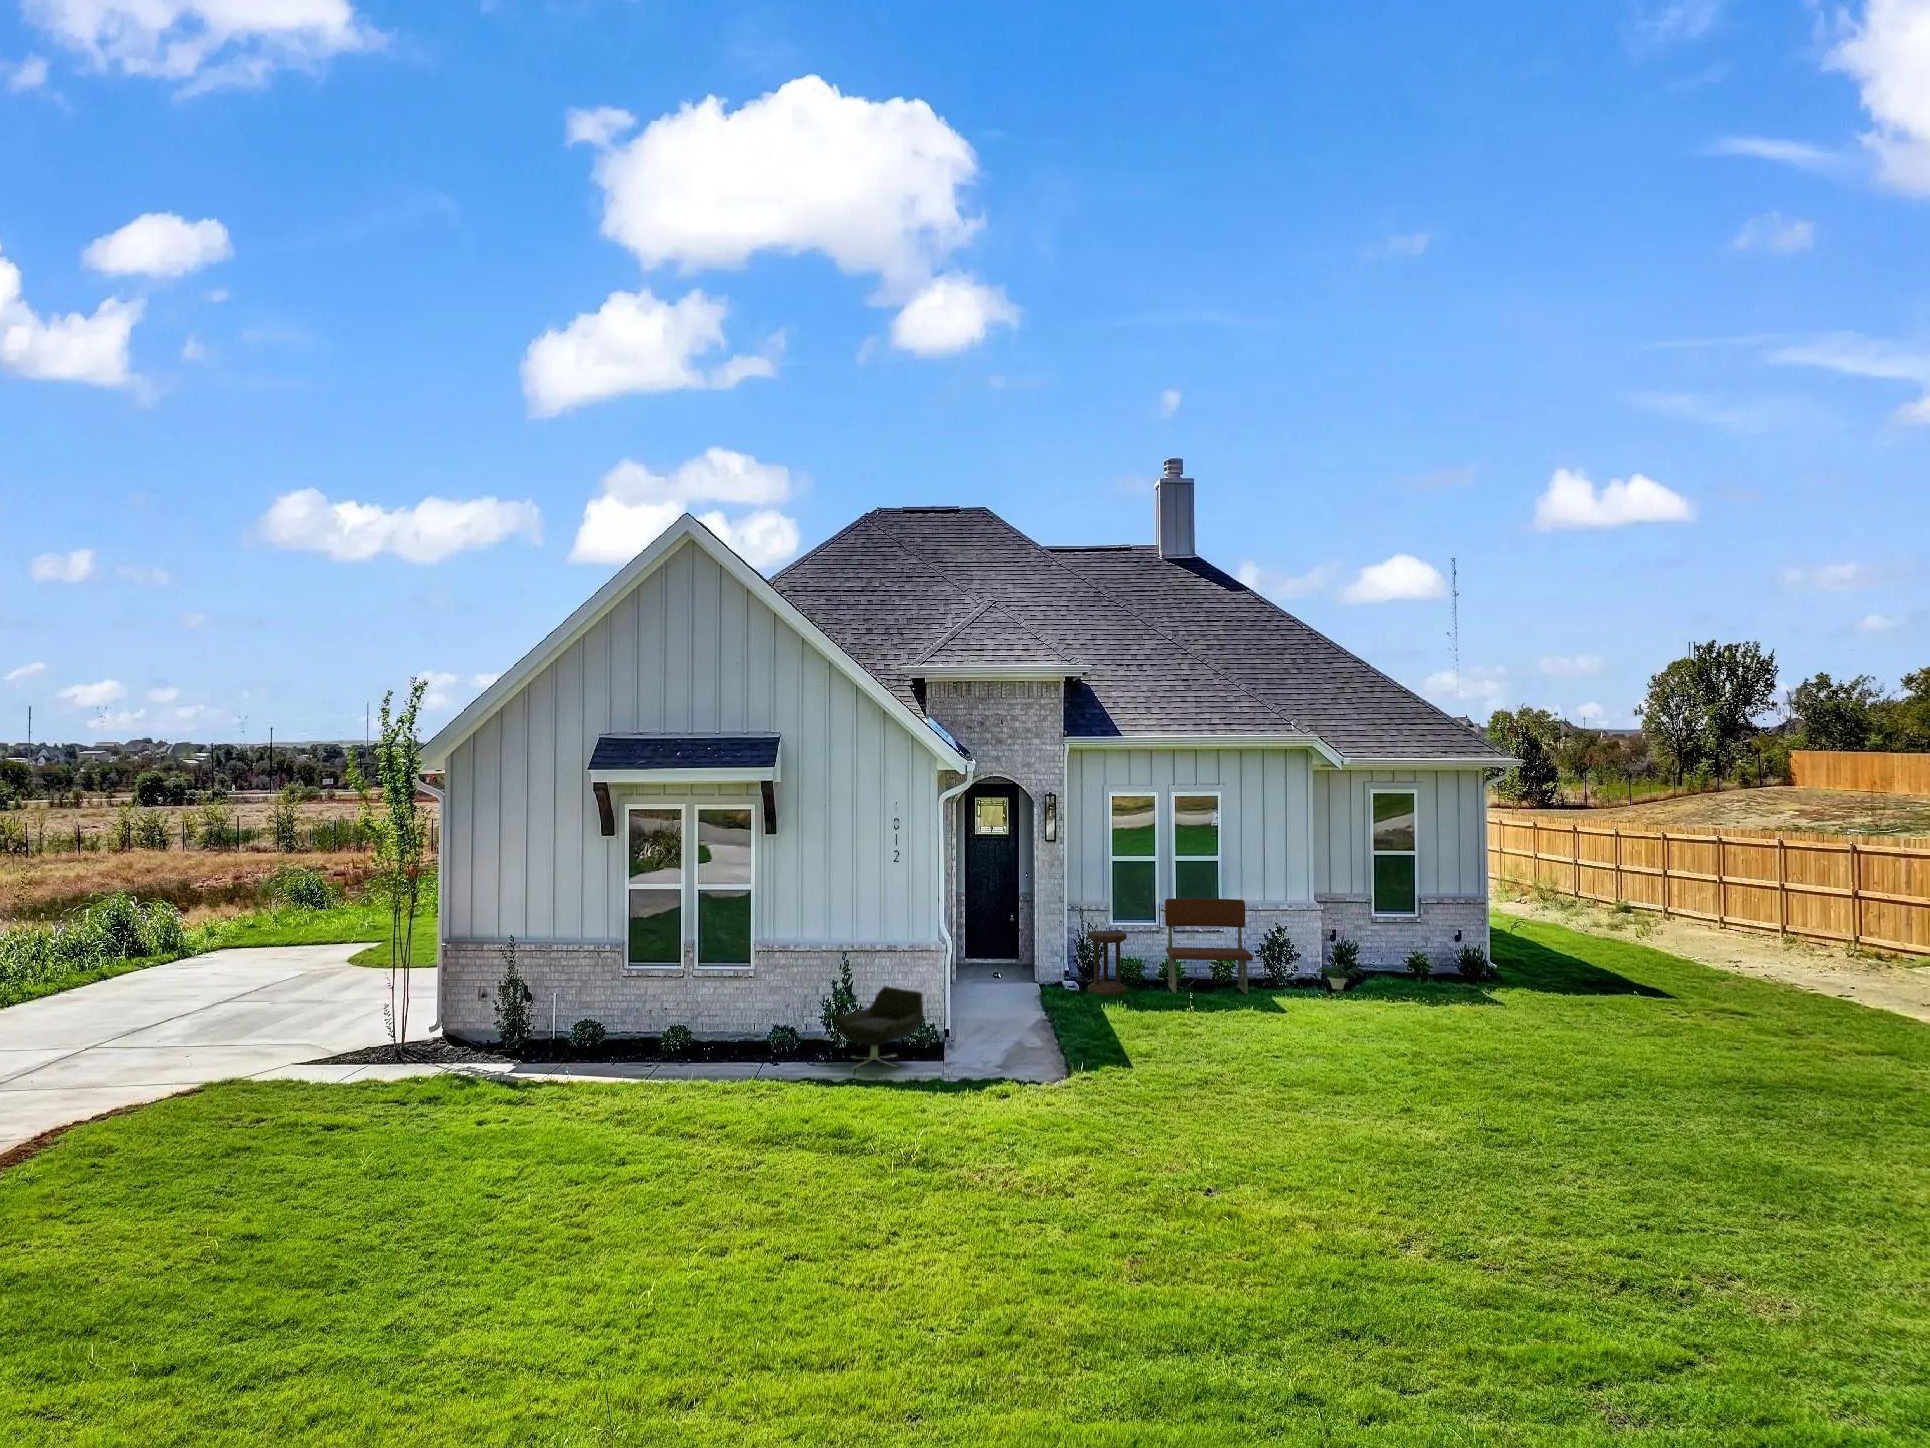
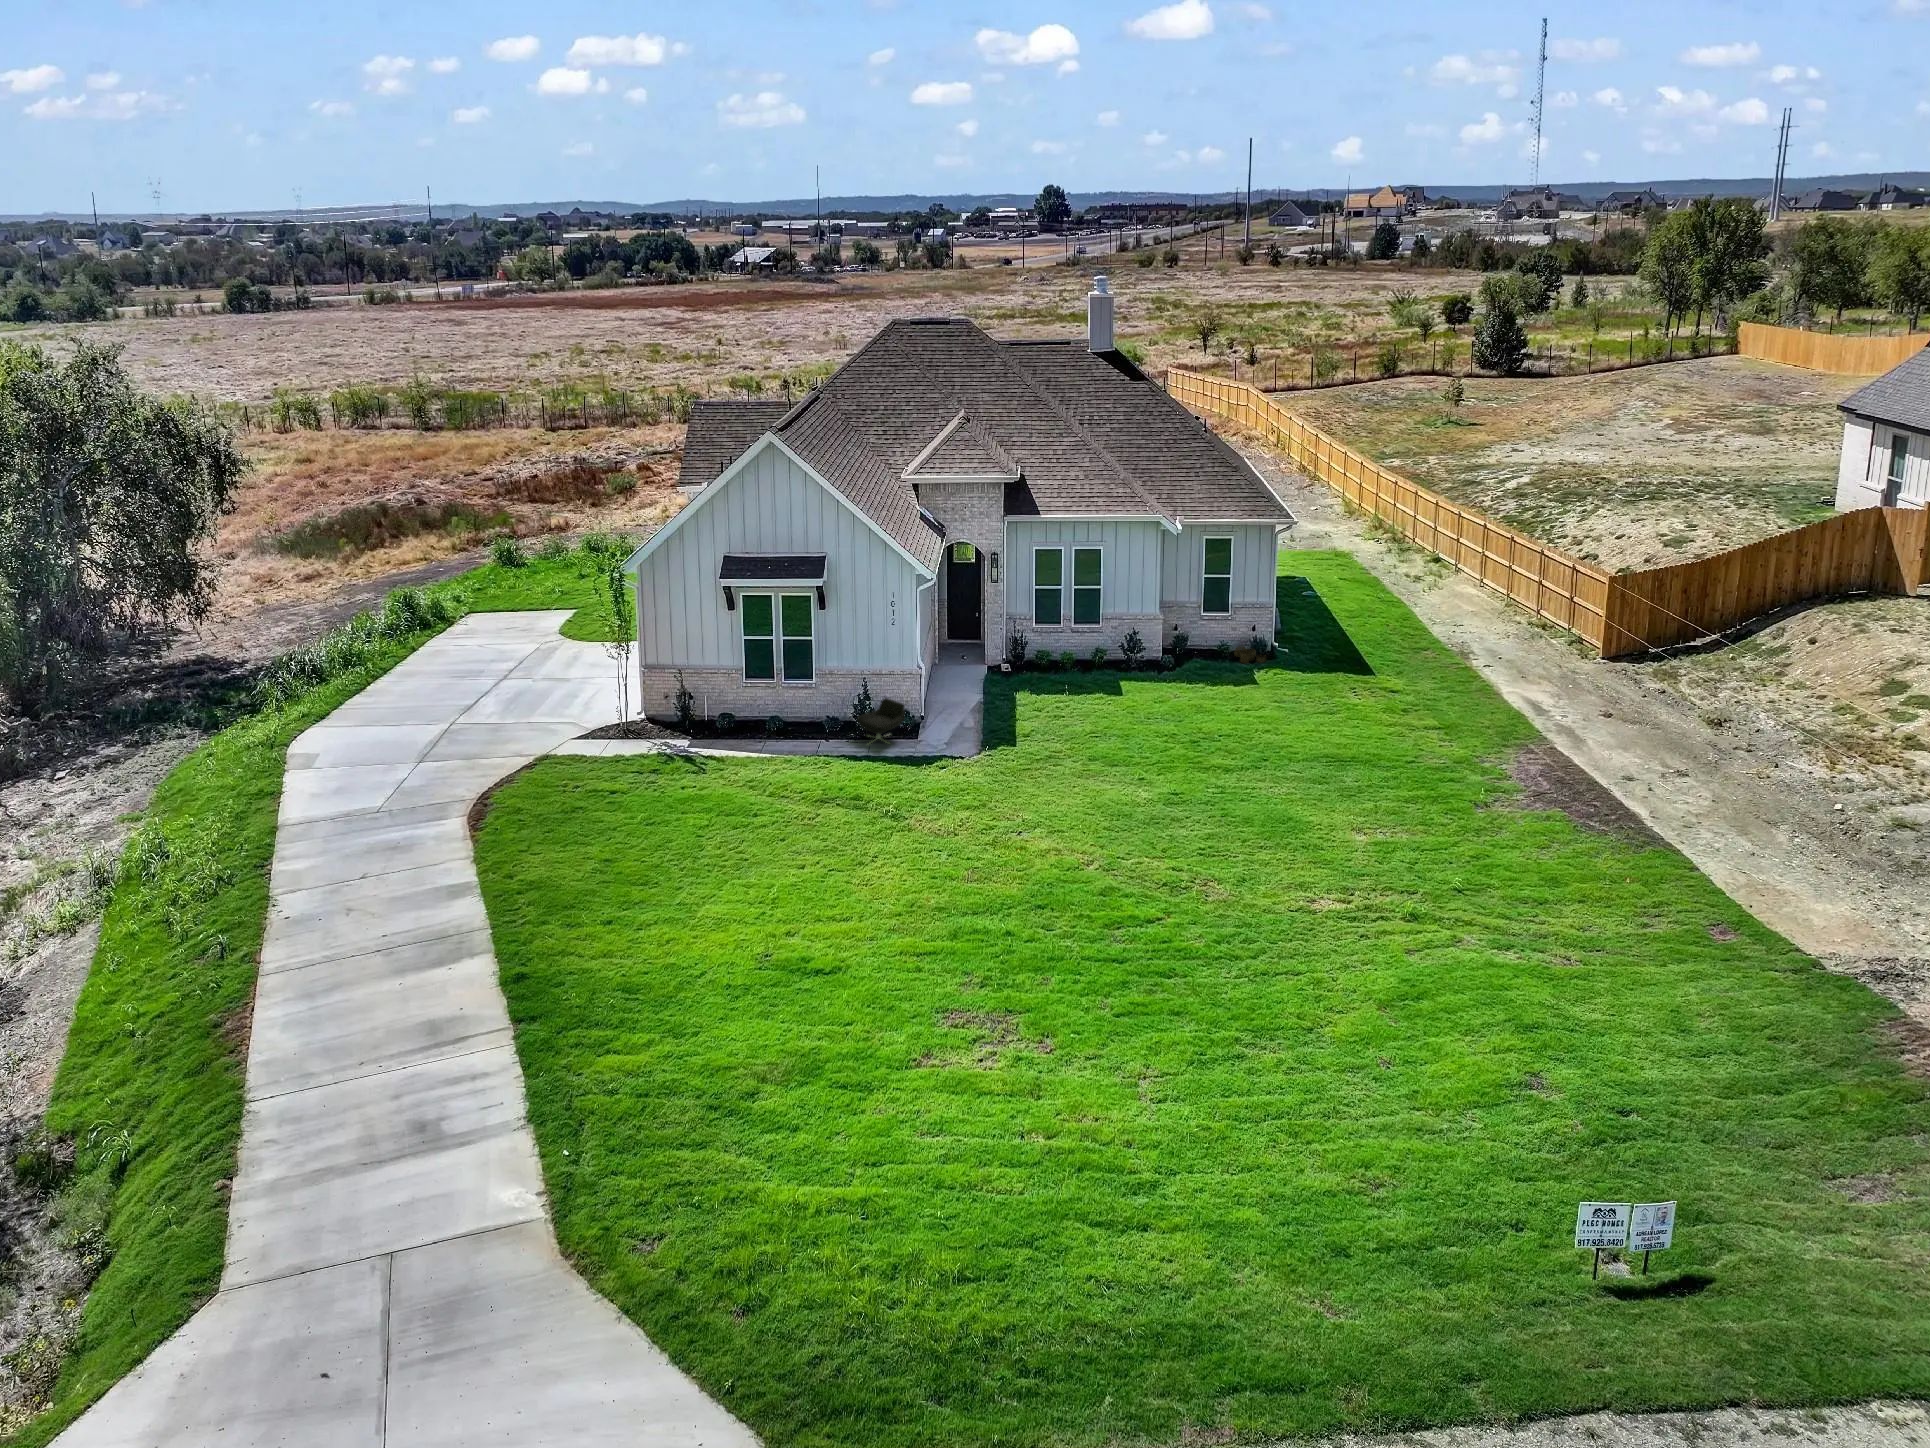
bench: present [1165,898,1253,994] -> none [1065,613,1116,674]
side table: present [1087,931,1127,995] -> none [1015,632,1040,673]
woven basket: none [1428,960,1486,985] -> present [1234,646,1266,663]
potted plant: present [1317,965,1364,989] -> none [1158,652,1186,668]

